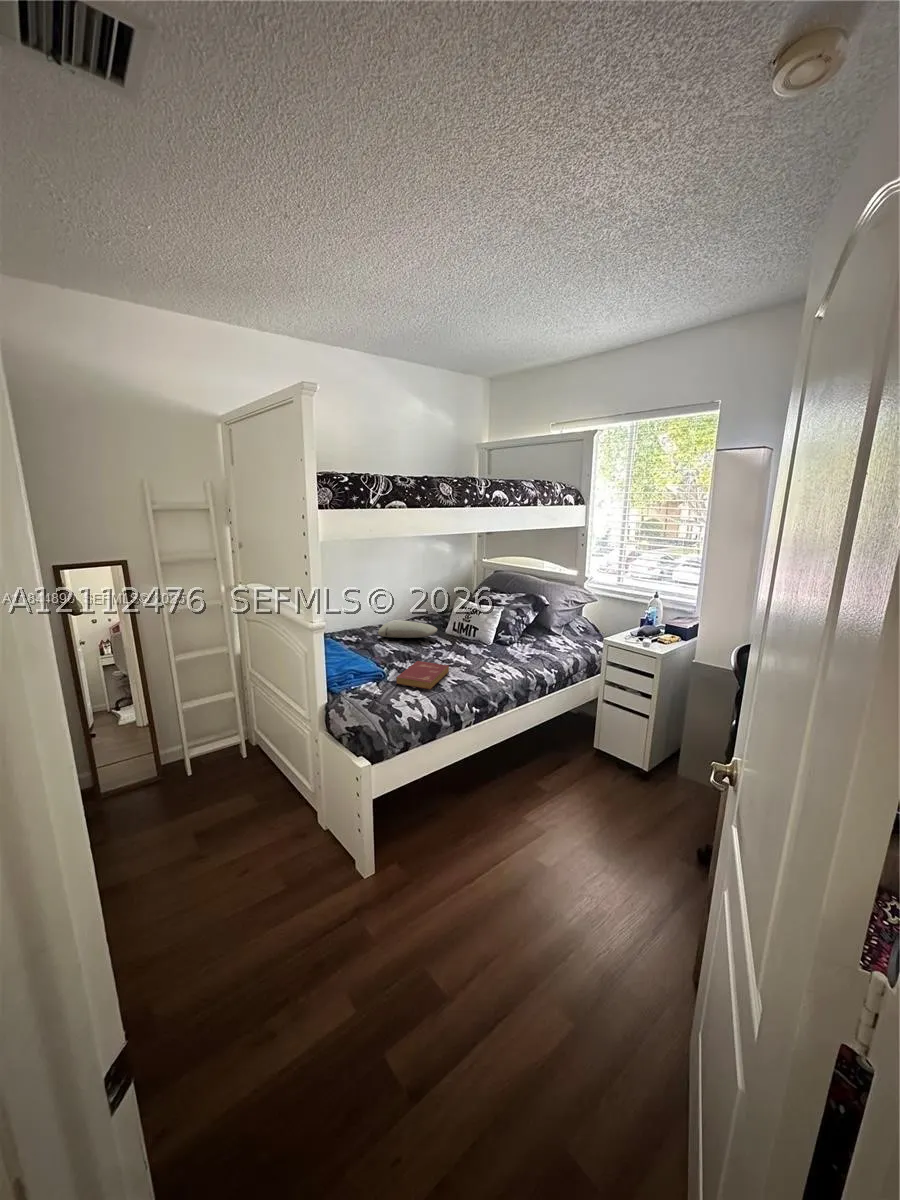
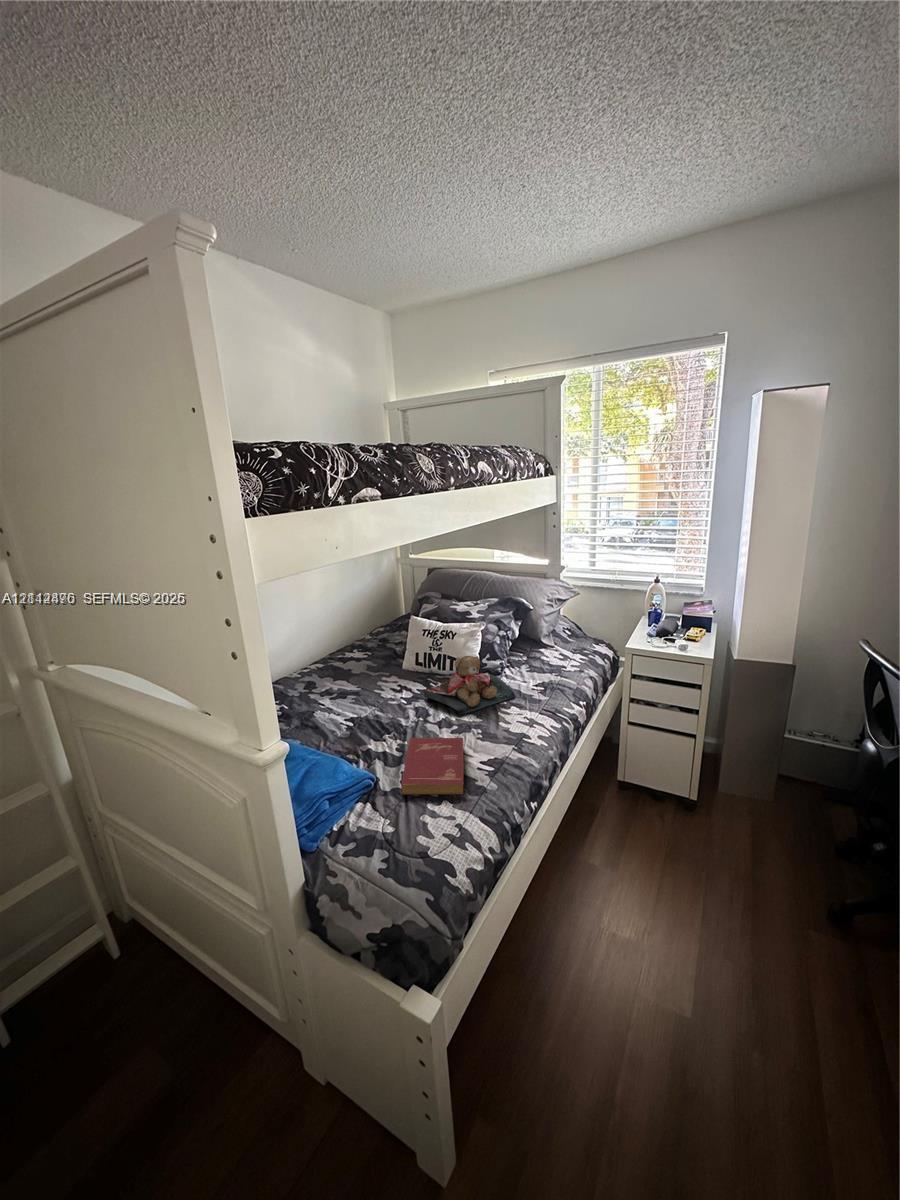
pillow: present [378,620,437,638] -> none [310,661,399,693]
teddy bear: none [444,622,506,660] -> present [423,656,515,717]

